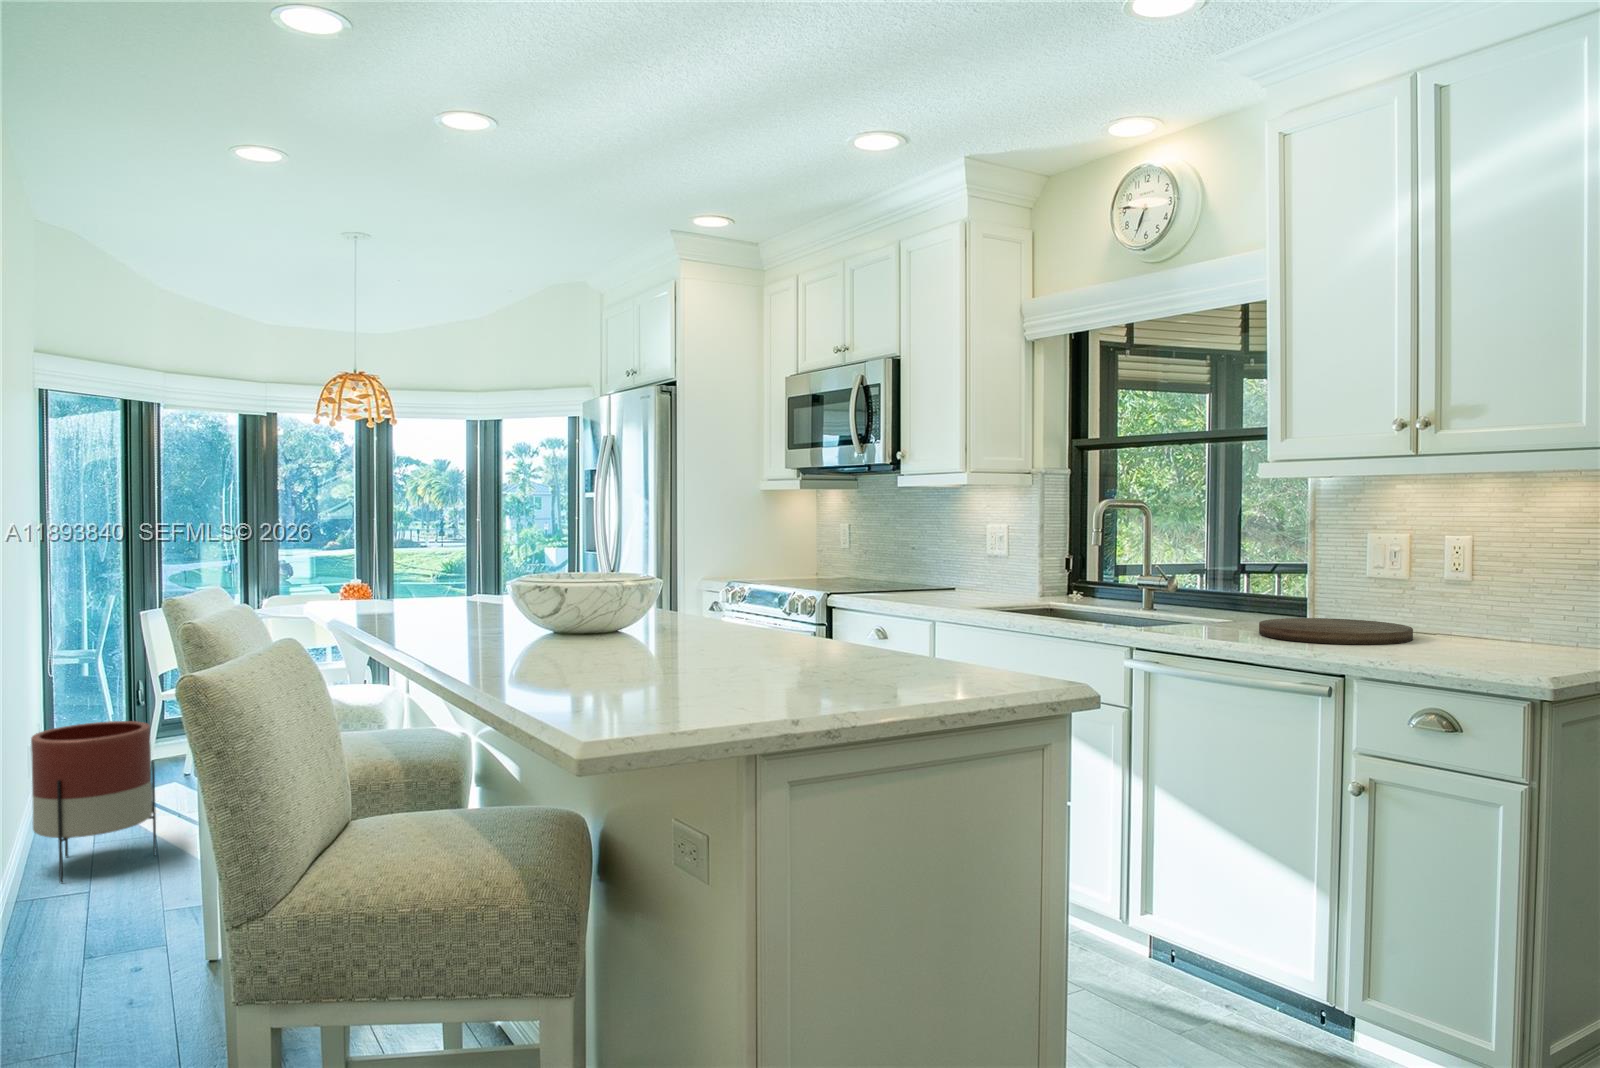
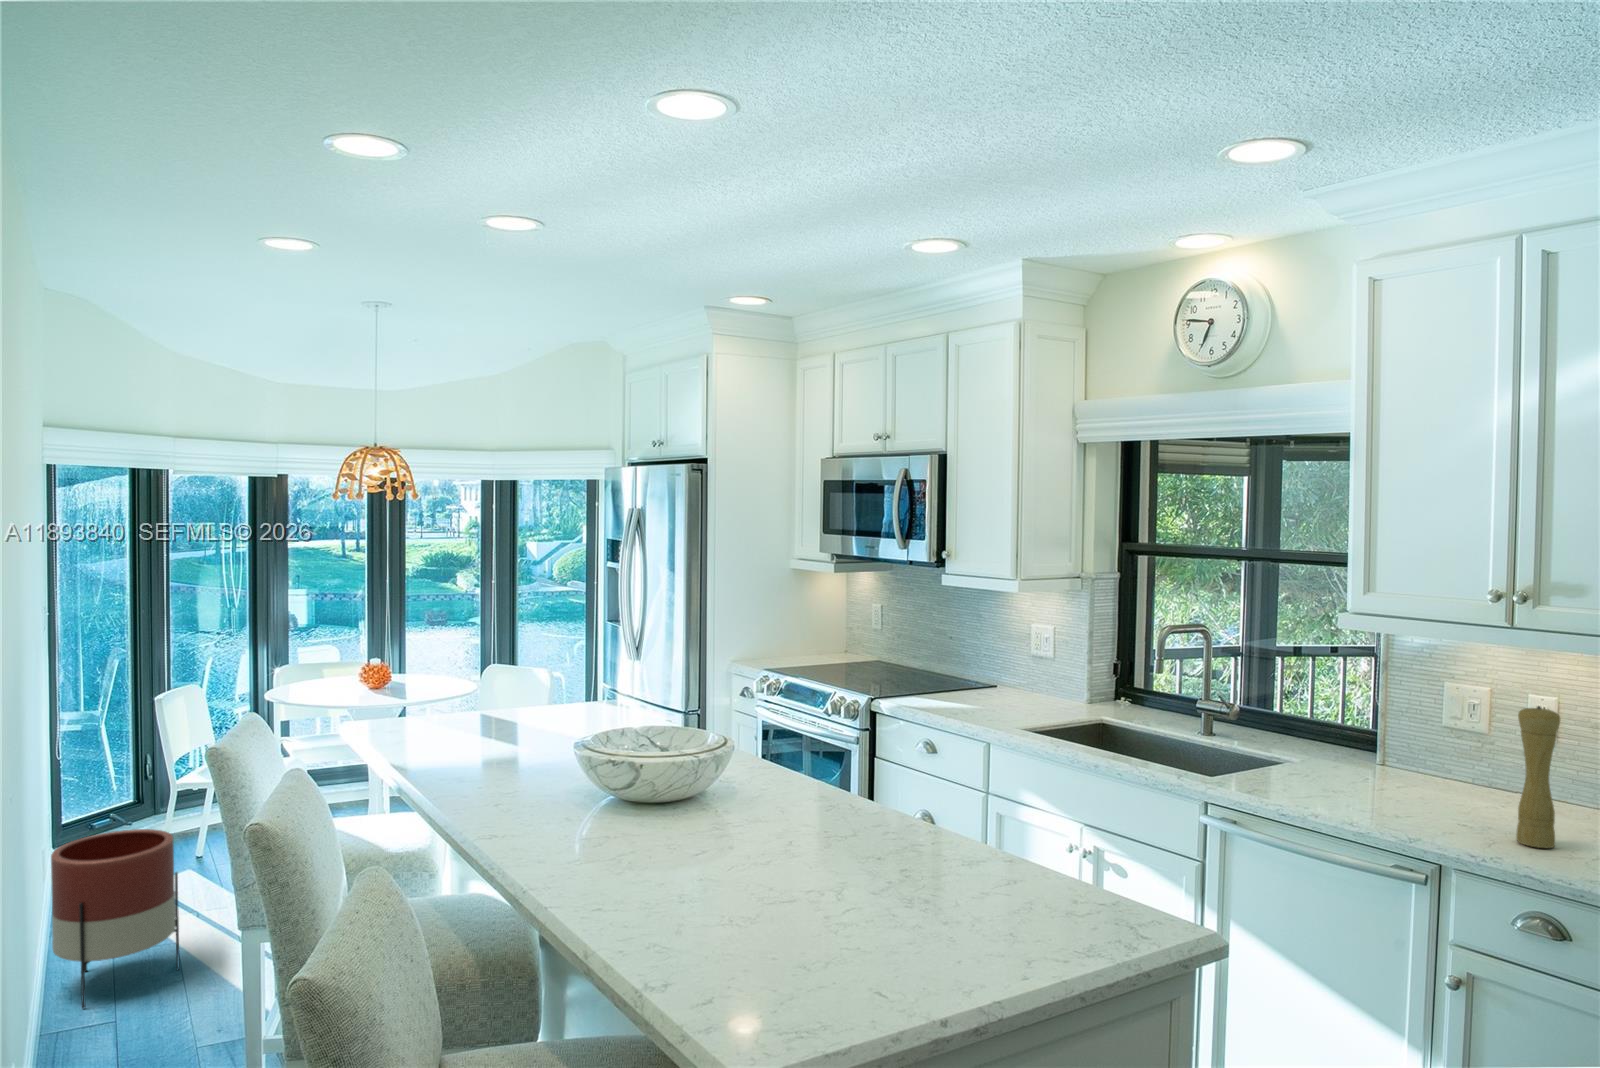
pepper mill: none [1415,519,1454,655] -> present [1516,706,1560,848]
cutting board: present [1259,618,1413,645] -> none [1338,769,1501,820]

